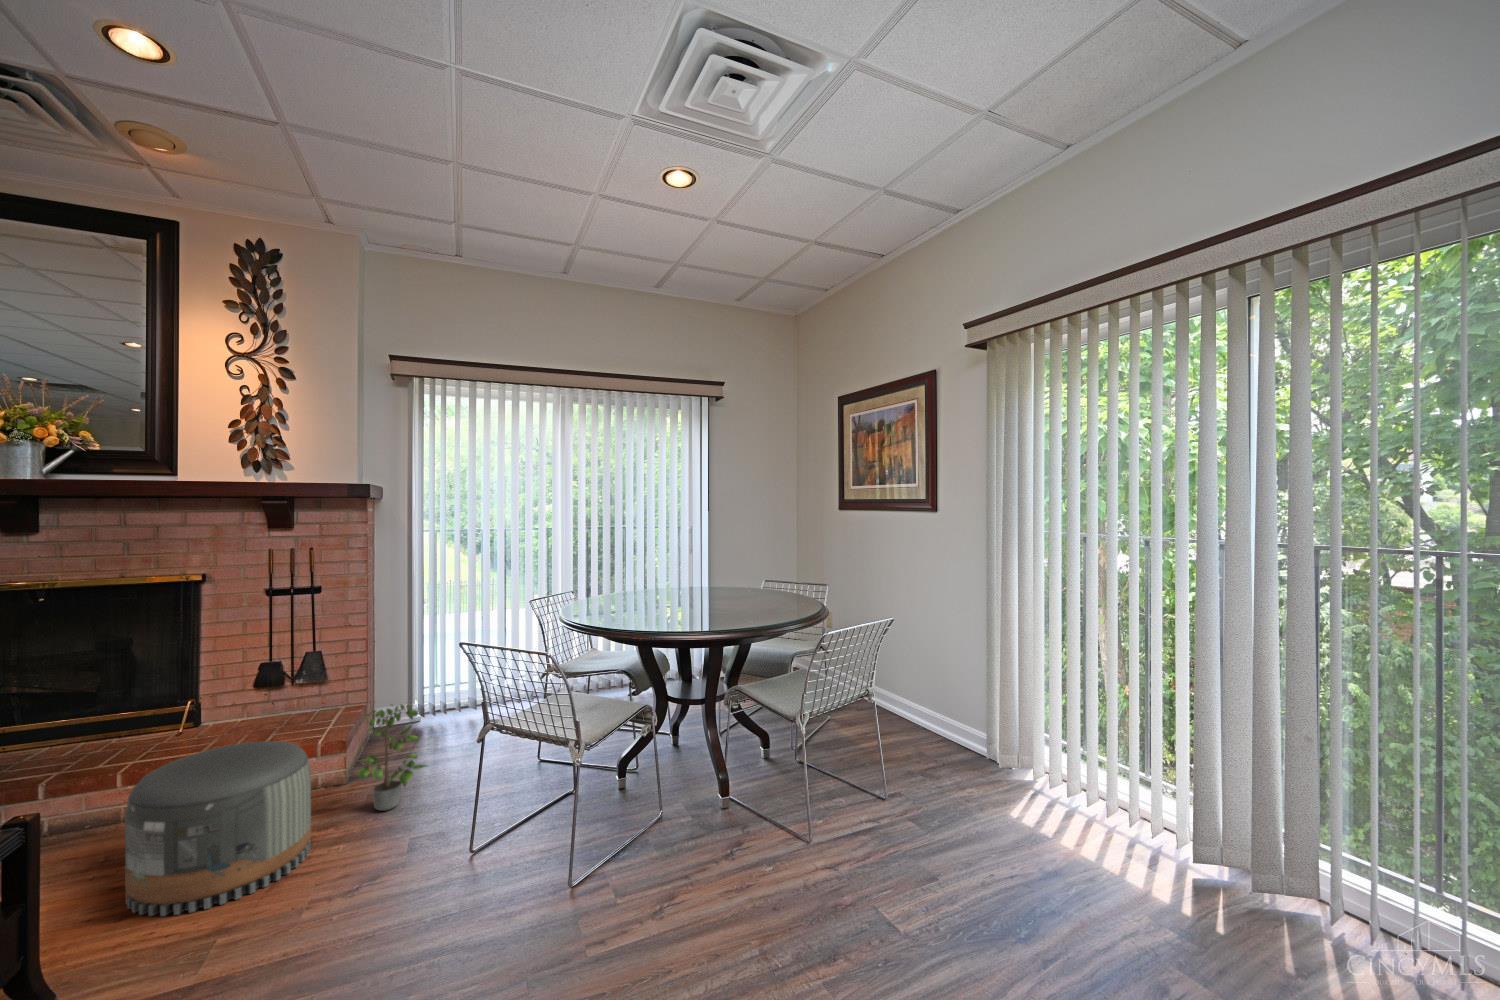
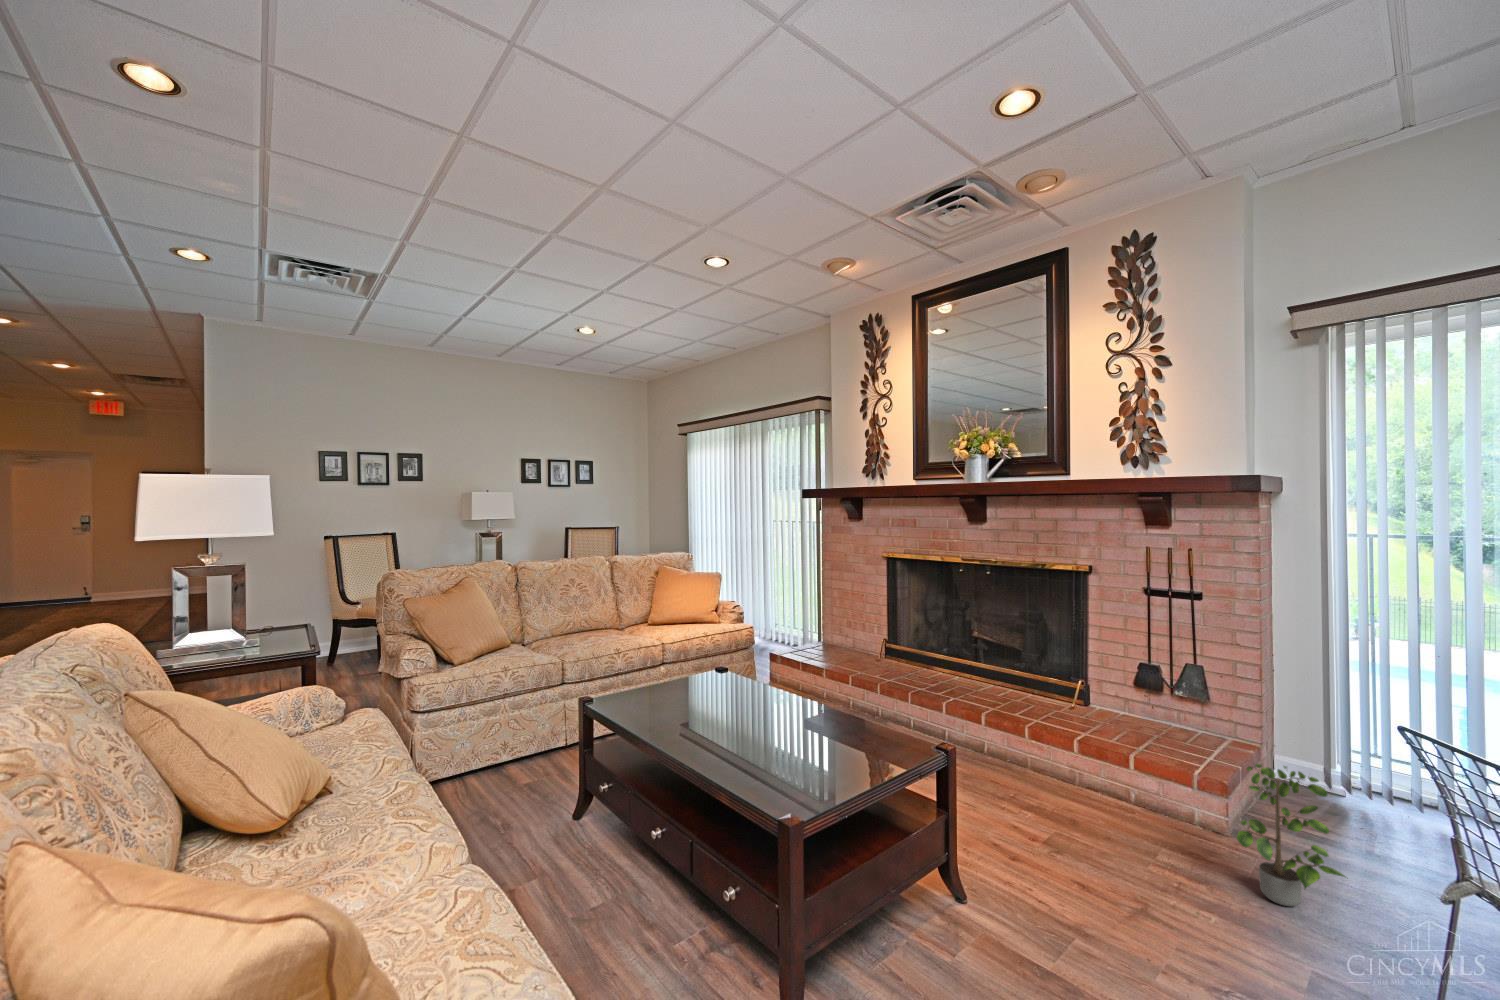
pouf: present [125,741,311,916] -> none [1012,738,1175,914]

